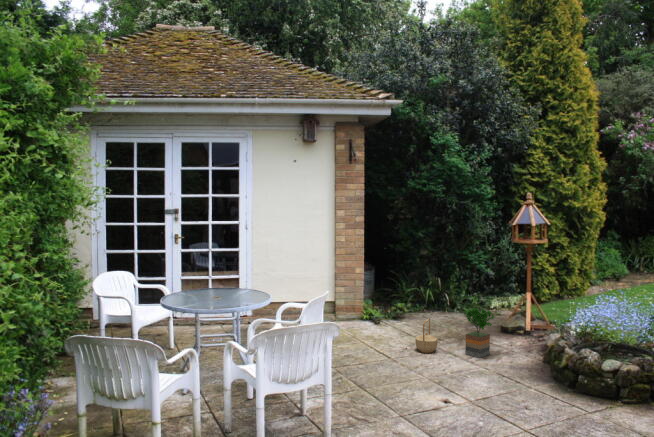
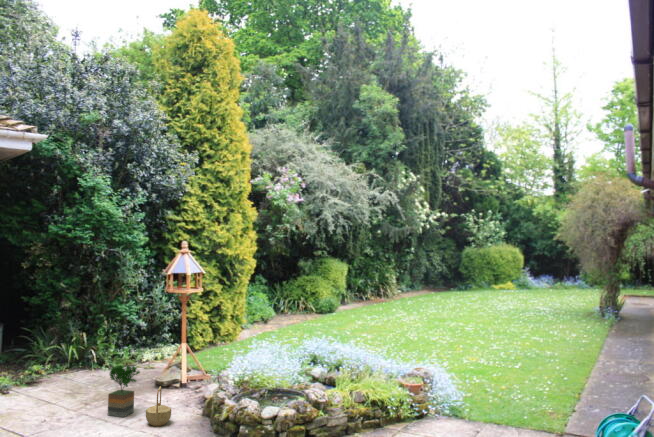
basket: present [415,318,438,353] -> present [146,386,171,426]

